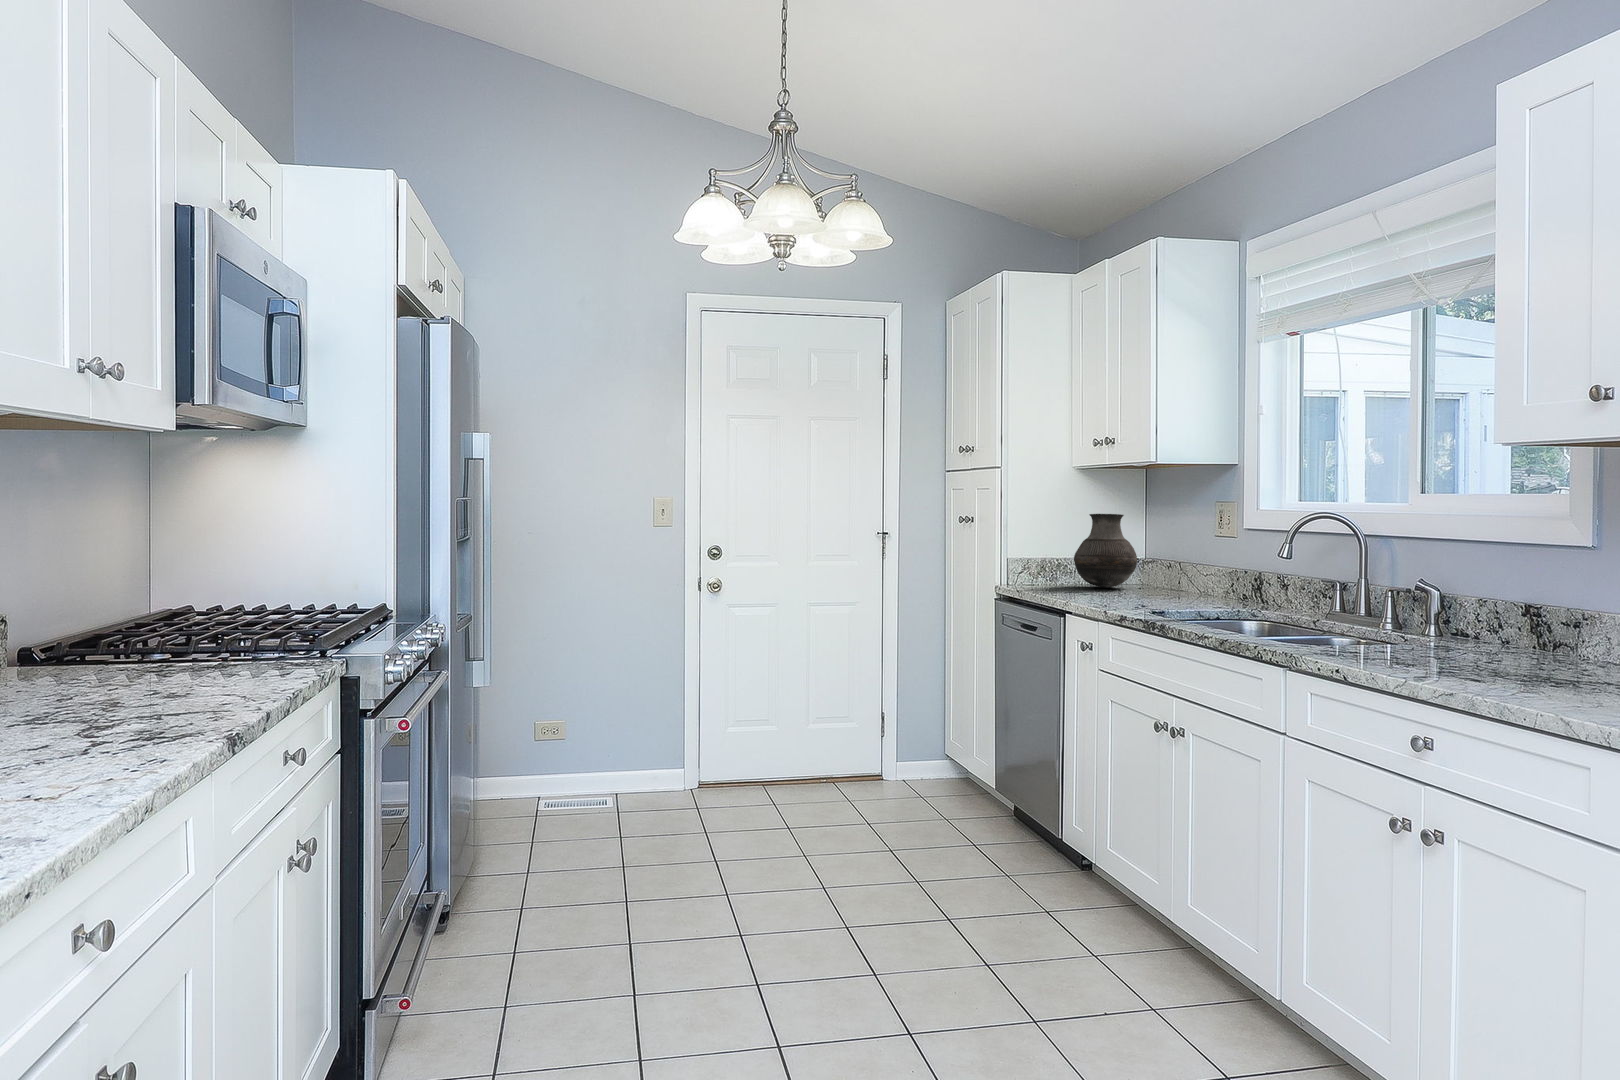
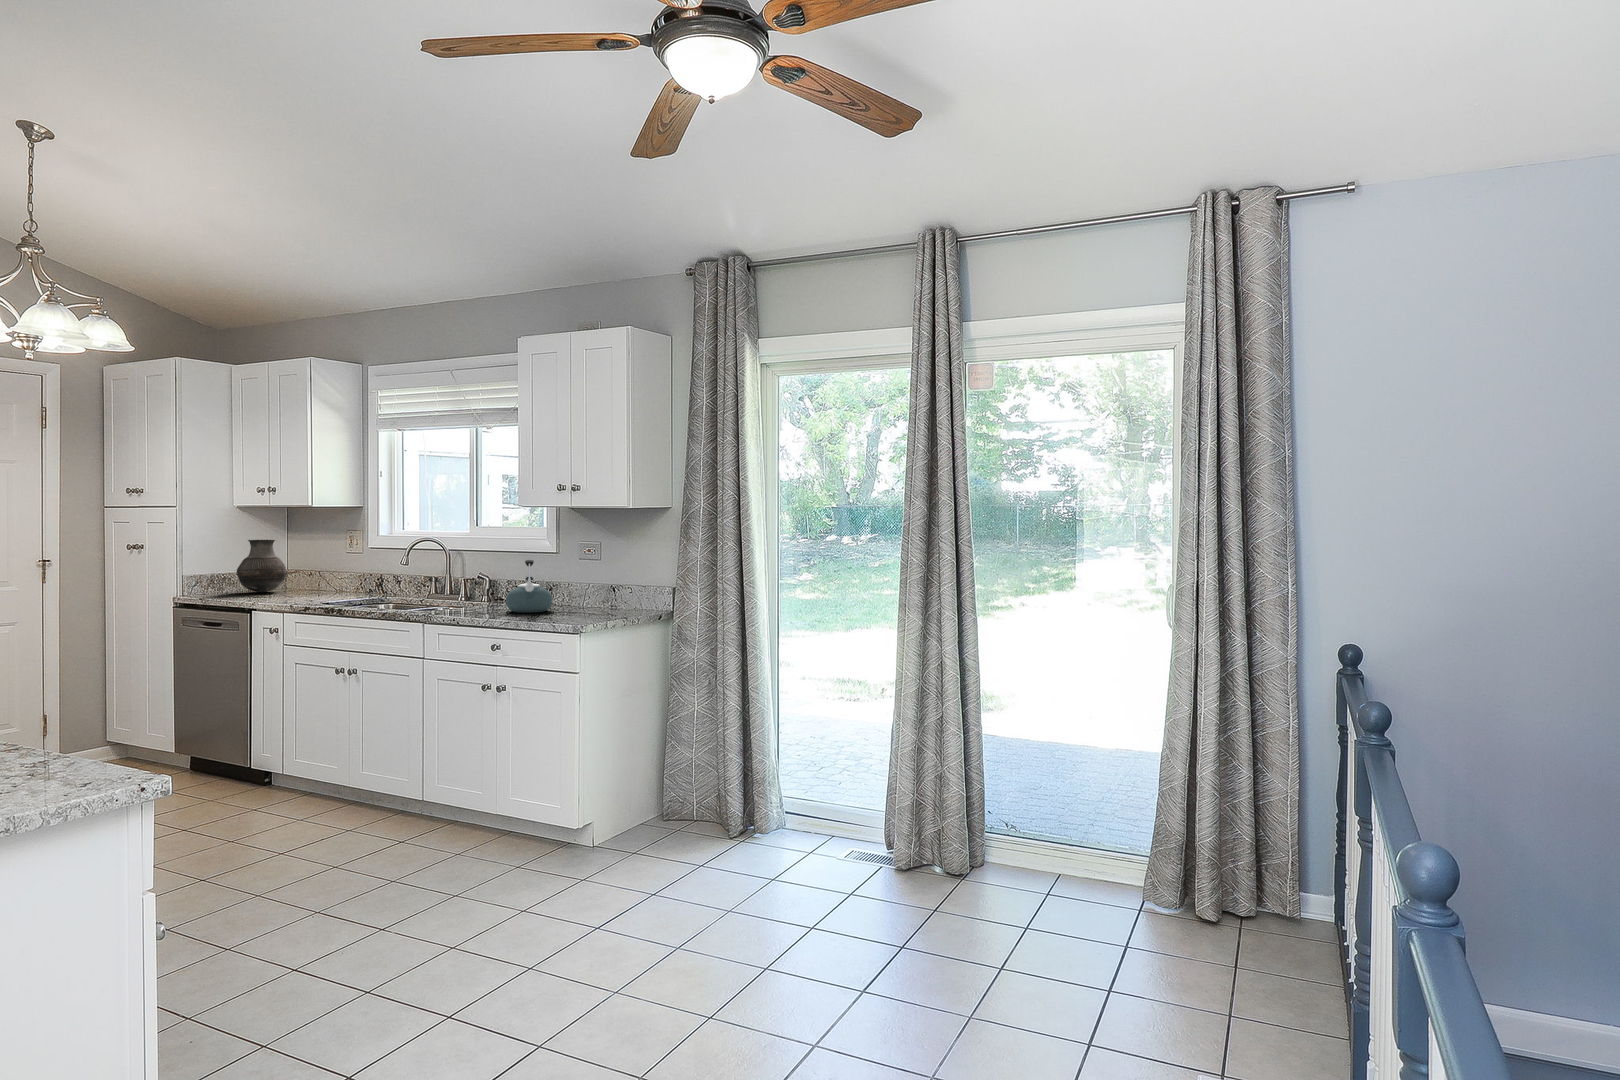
kettle: none [1463,560,1576,674] -> present [506,560,552,613]

